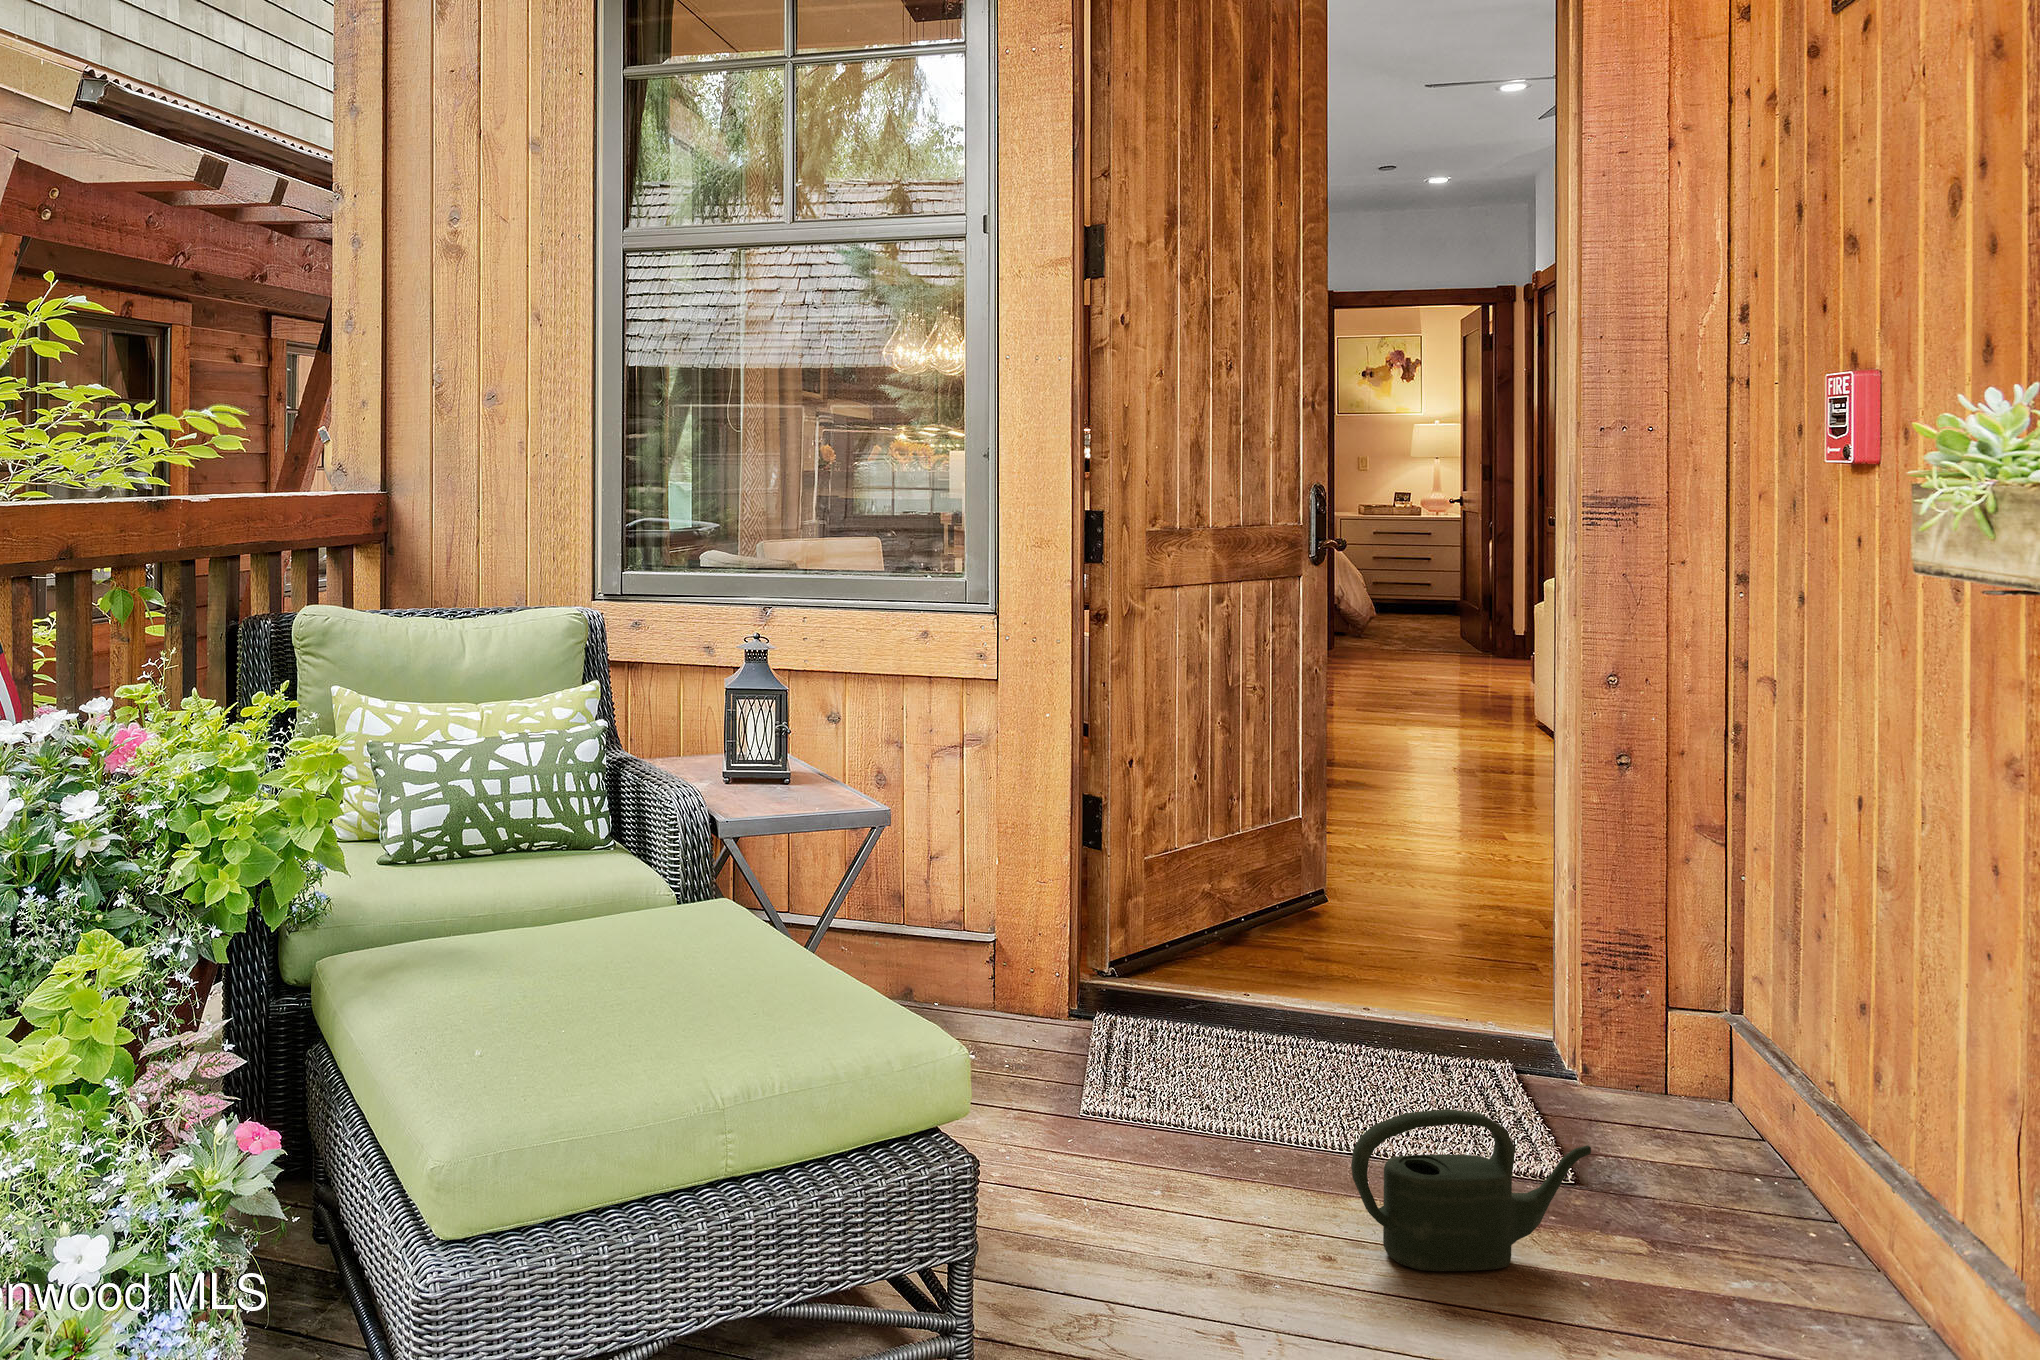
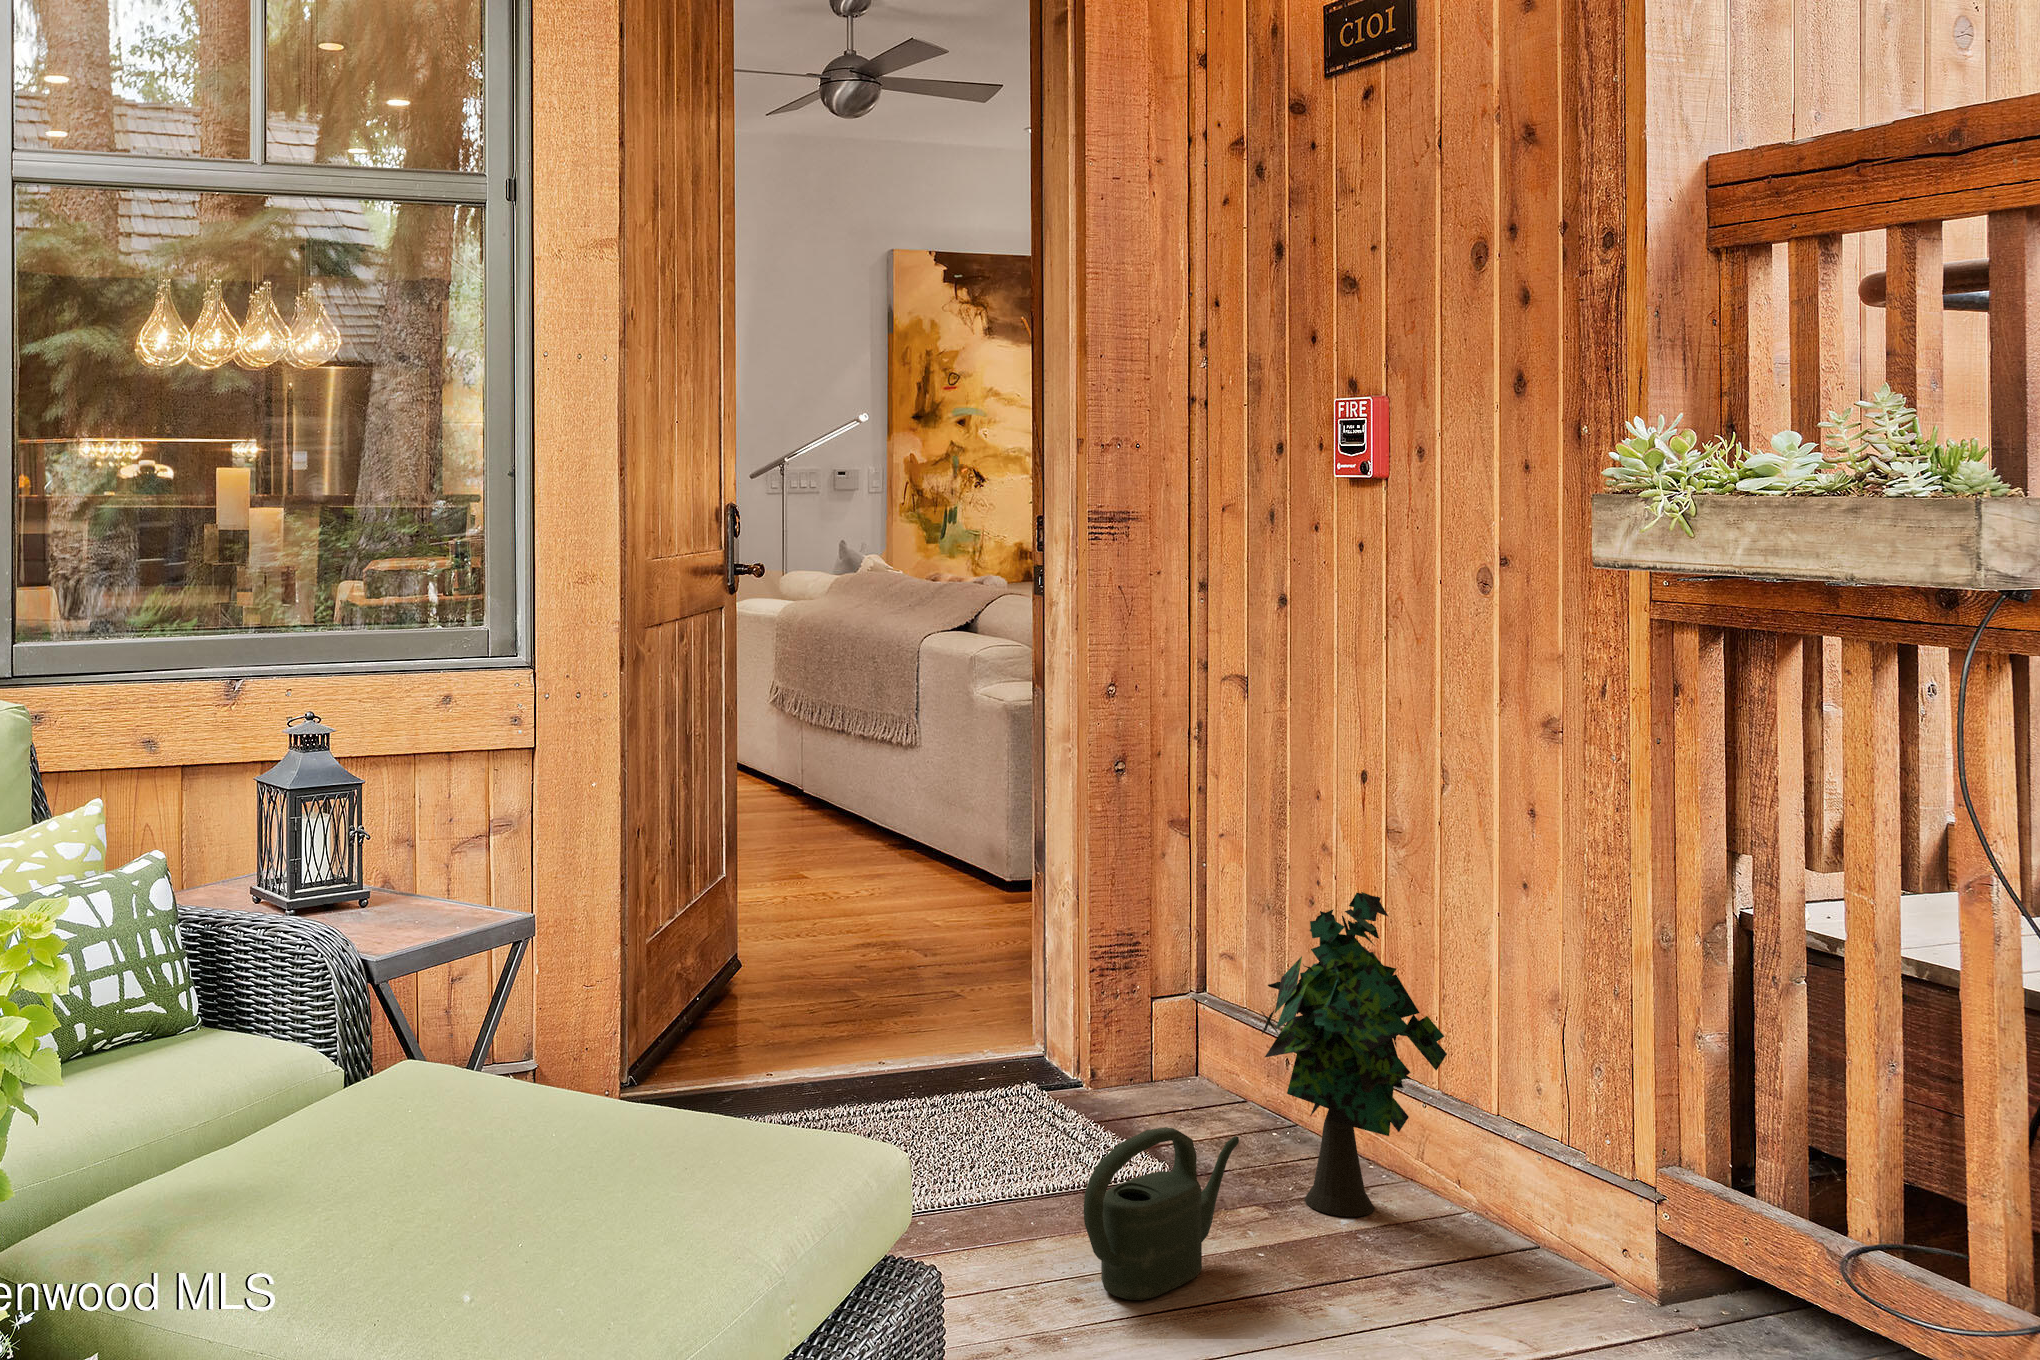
decorative plant: none [1662,920,1894,1277] -> present [1261,892,1447,1217]

